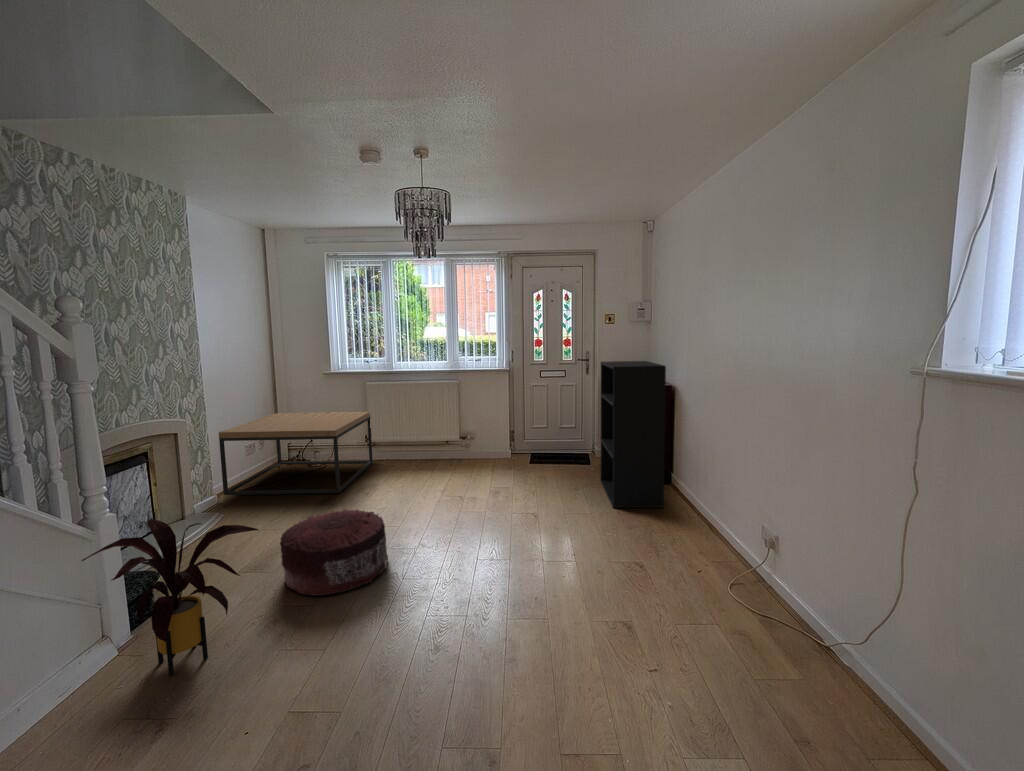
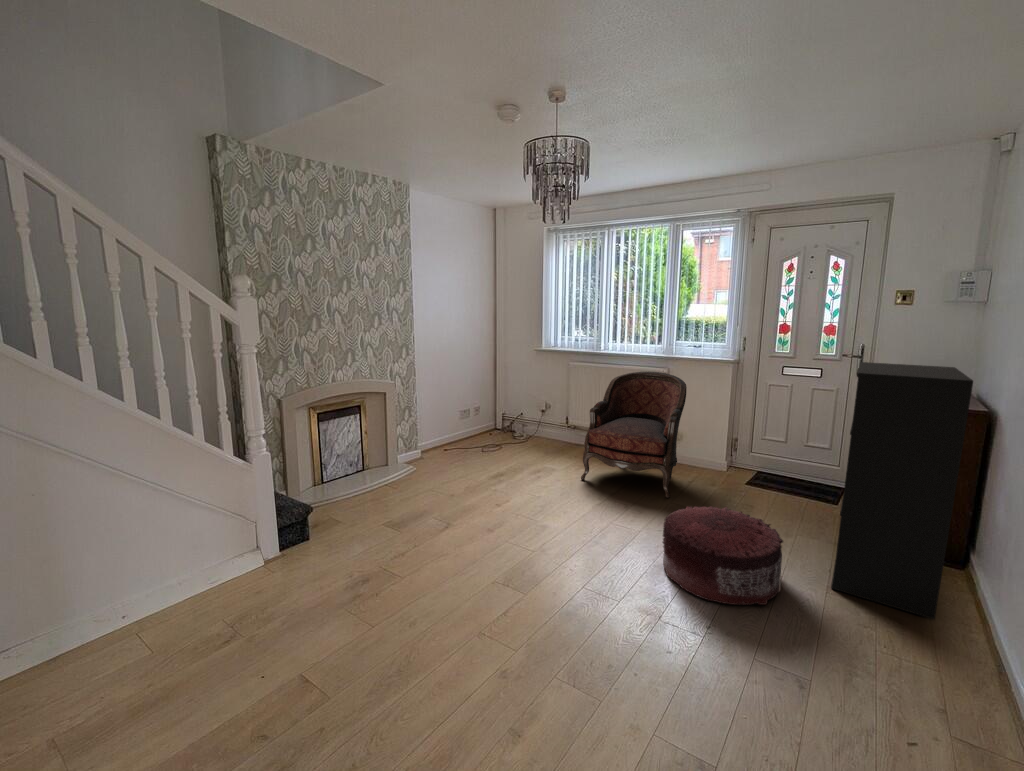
armchair: none [408,383,487,486] -> present [581,371,687,498]
coffee table: present [219,412,373,495] -> none [430,384,571,471]
pouf: present [280,509,388,596] -> present [663,506,783,605]
house plant: present [82,518,258,676] -> none [199,467,337,608]

